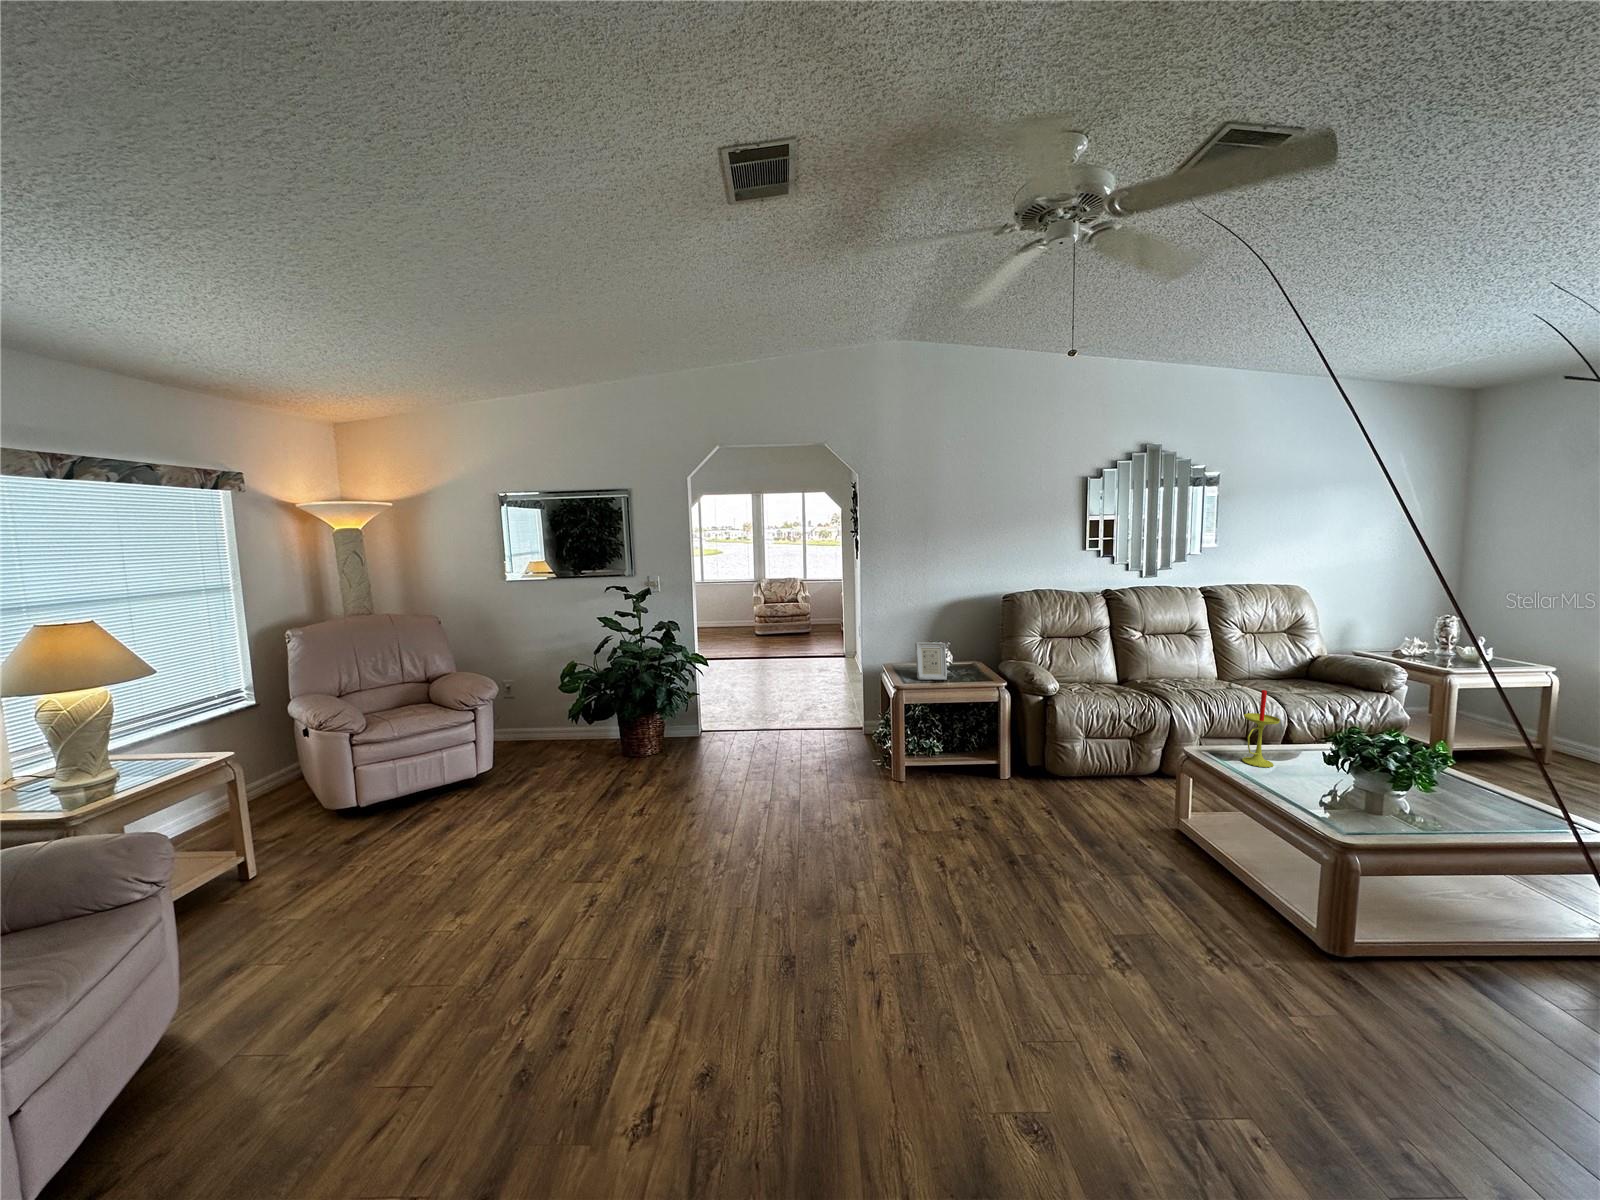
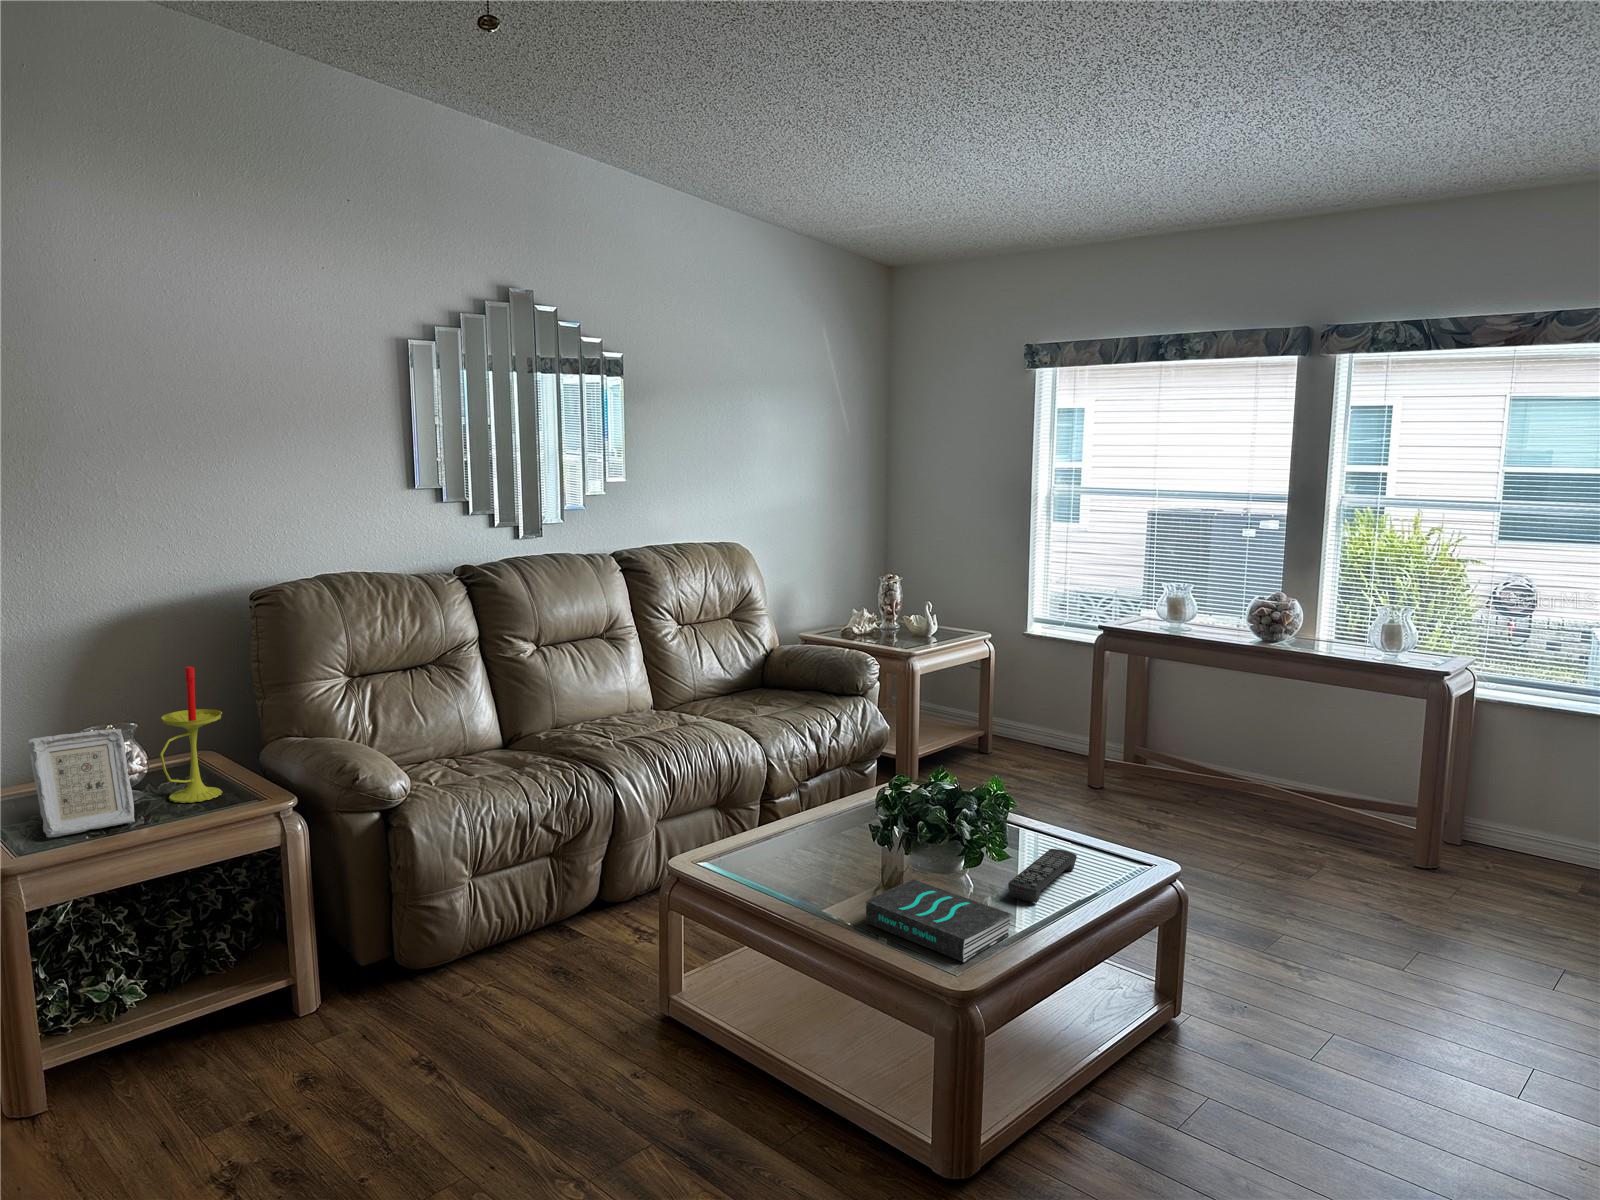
candle: present [1242,690,1280,767] -> present [160,667,222,803]
book: none [1294,785,1404,829] -> present [866,879,1012,962]
remote control: none [1418,799,1502,821] -> present [1008,849,1077,903]

